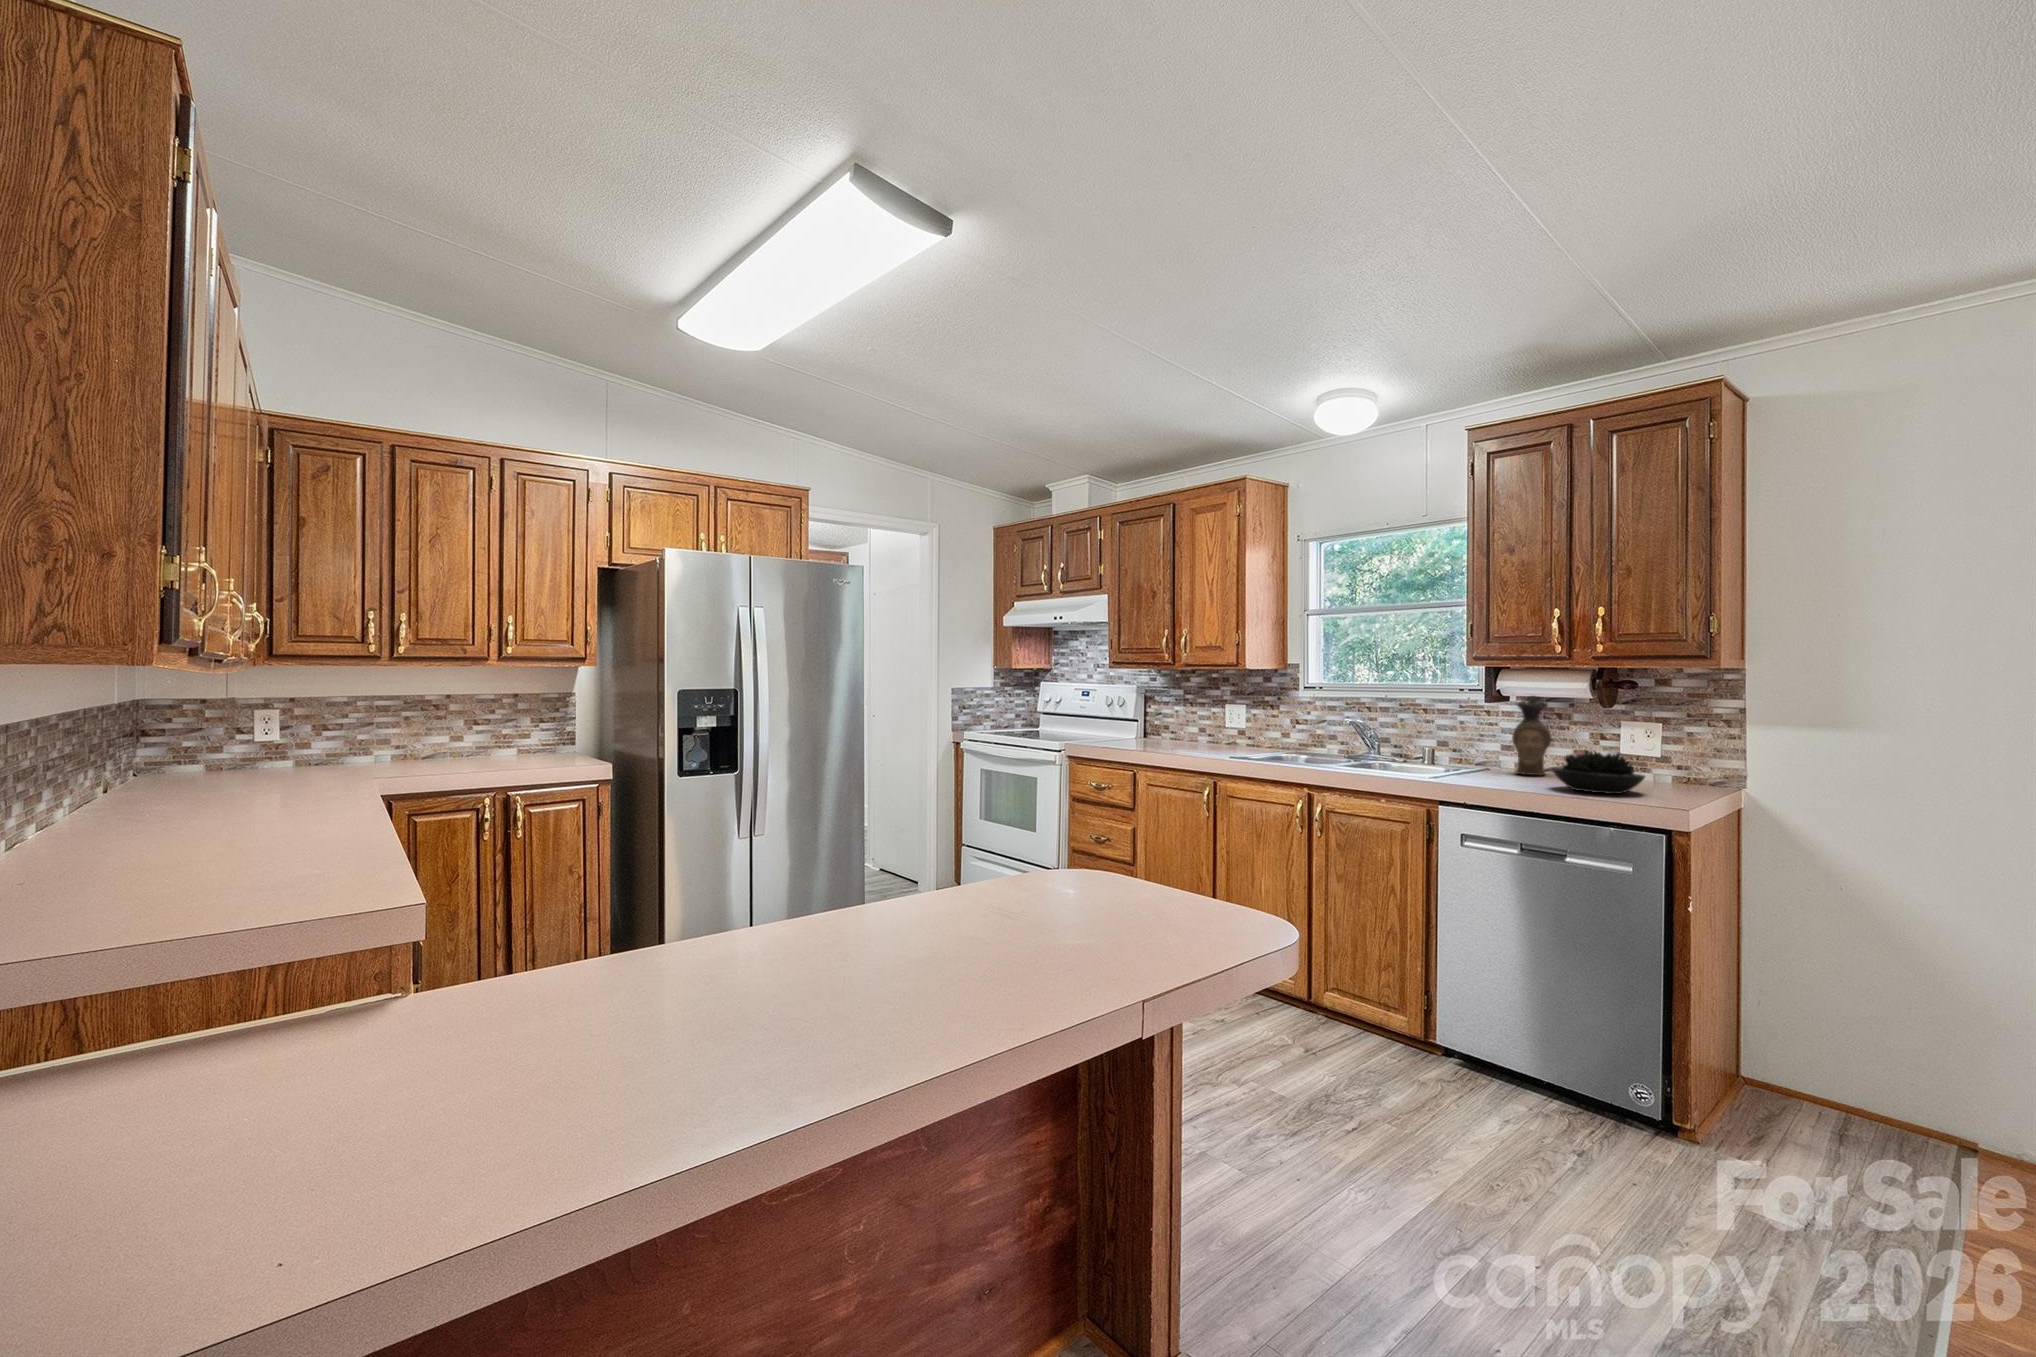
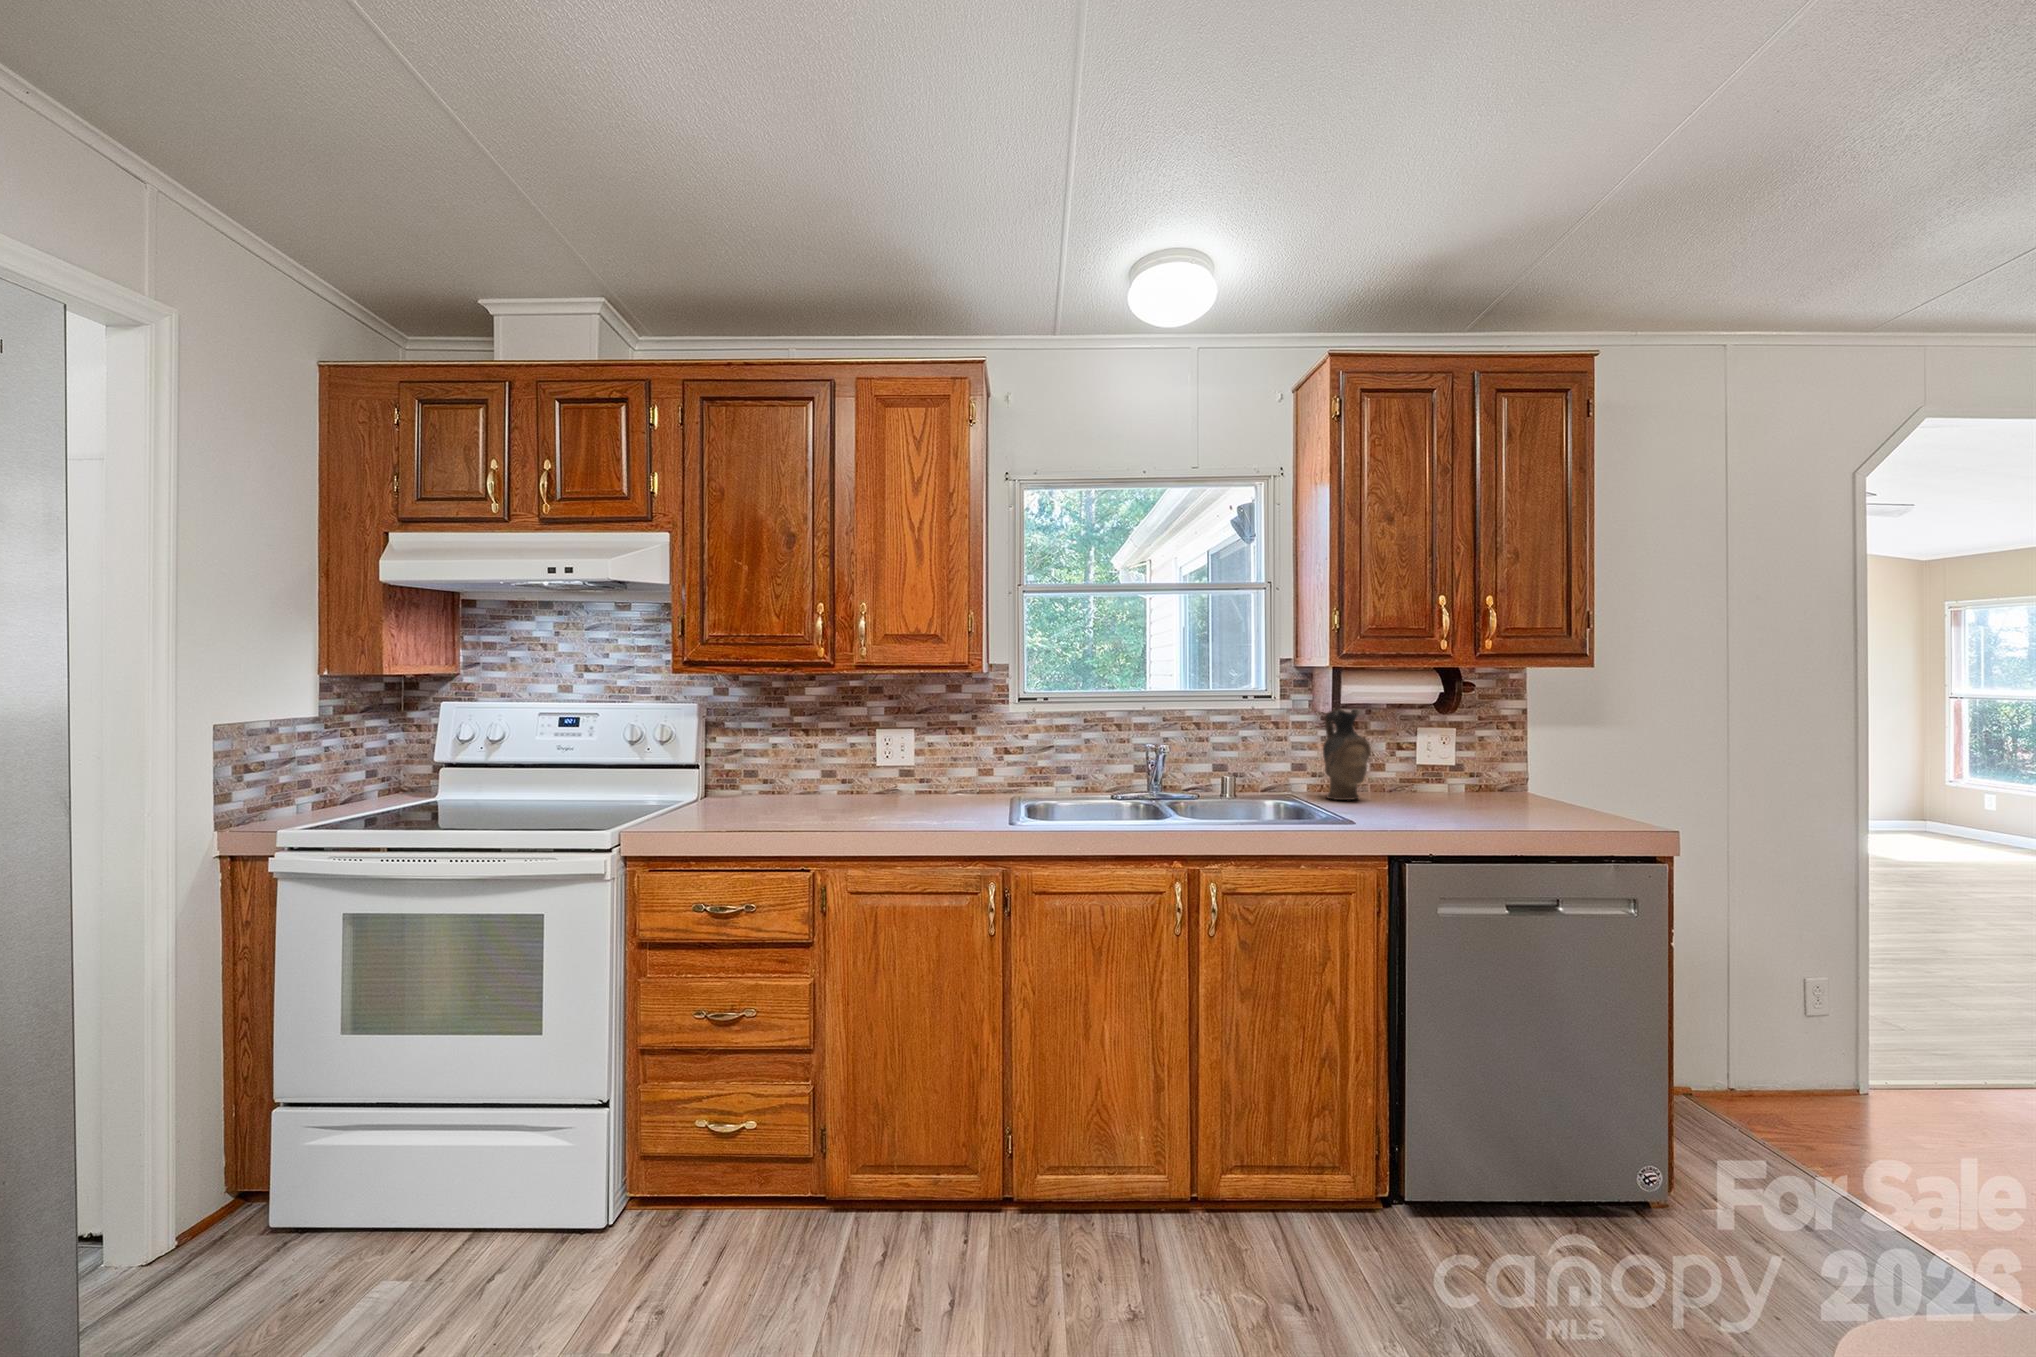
succulent plant: present [1552,751,1645,794] -> none [1451,768,1561,821]

